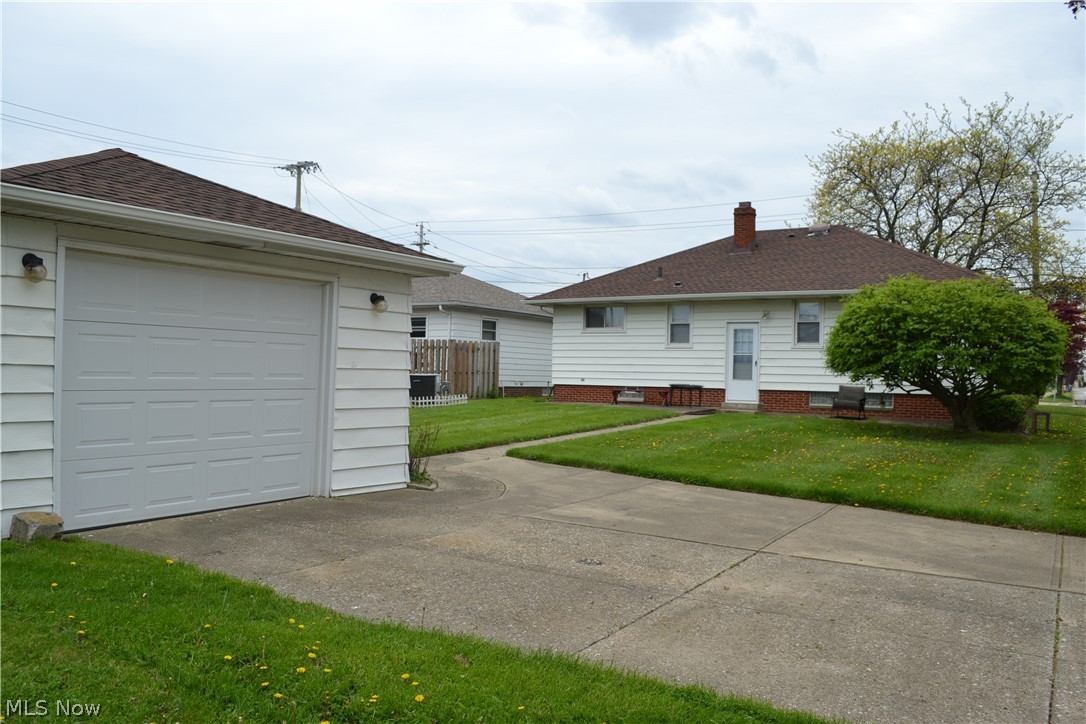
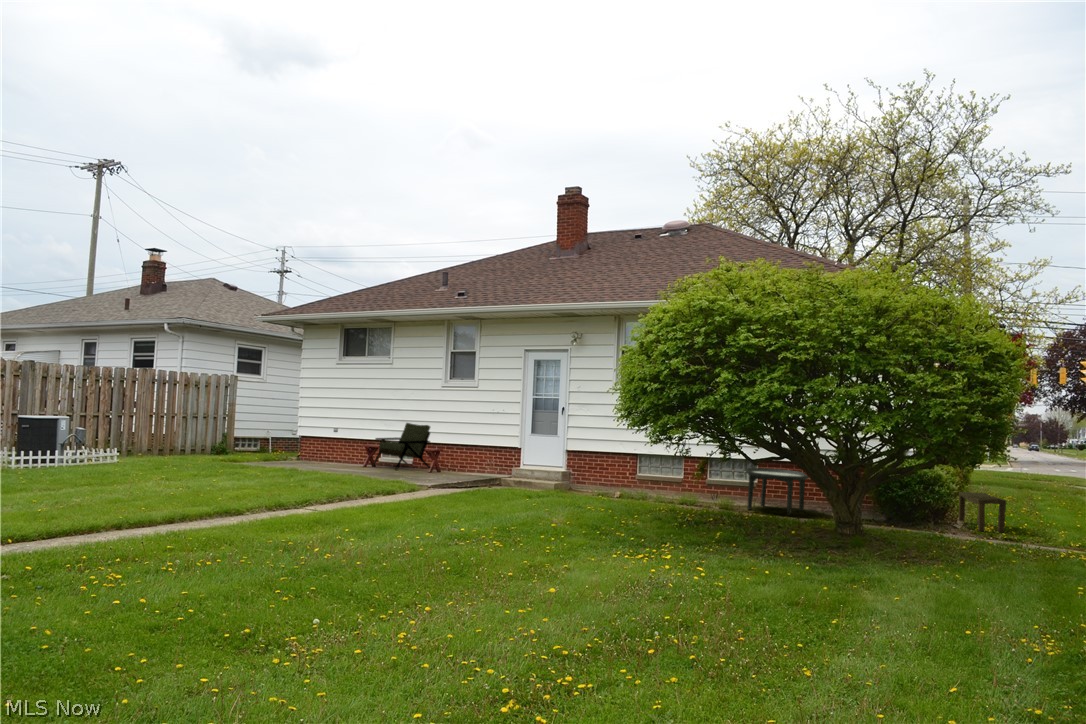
round table: present [669,384,704,407] -> present [745,468,809,515]
armchair: present [830,385,867,420] -> present [373,423,430,470]

